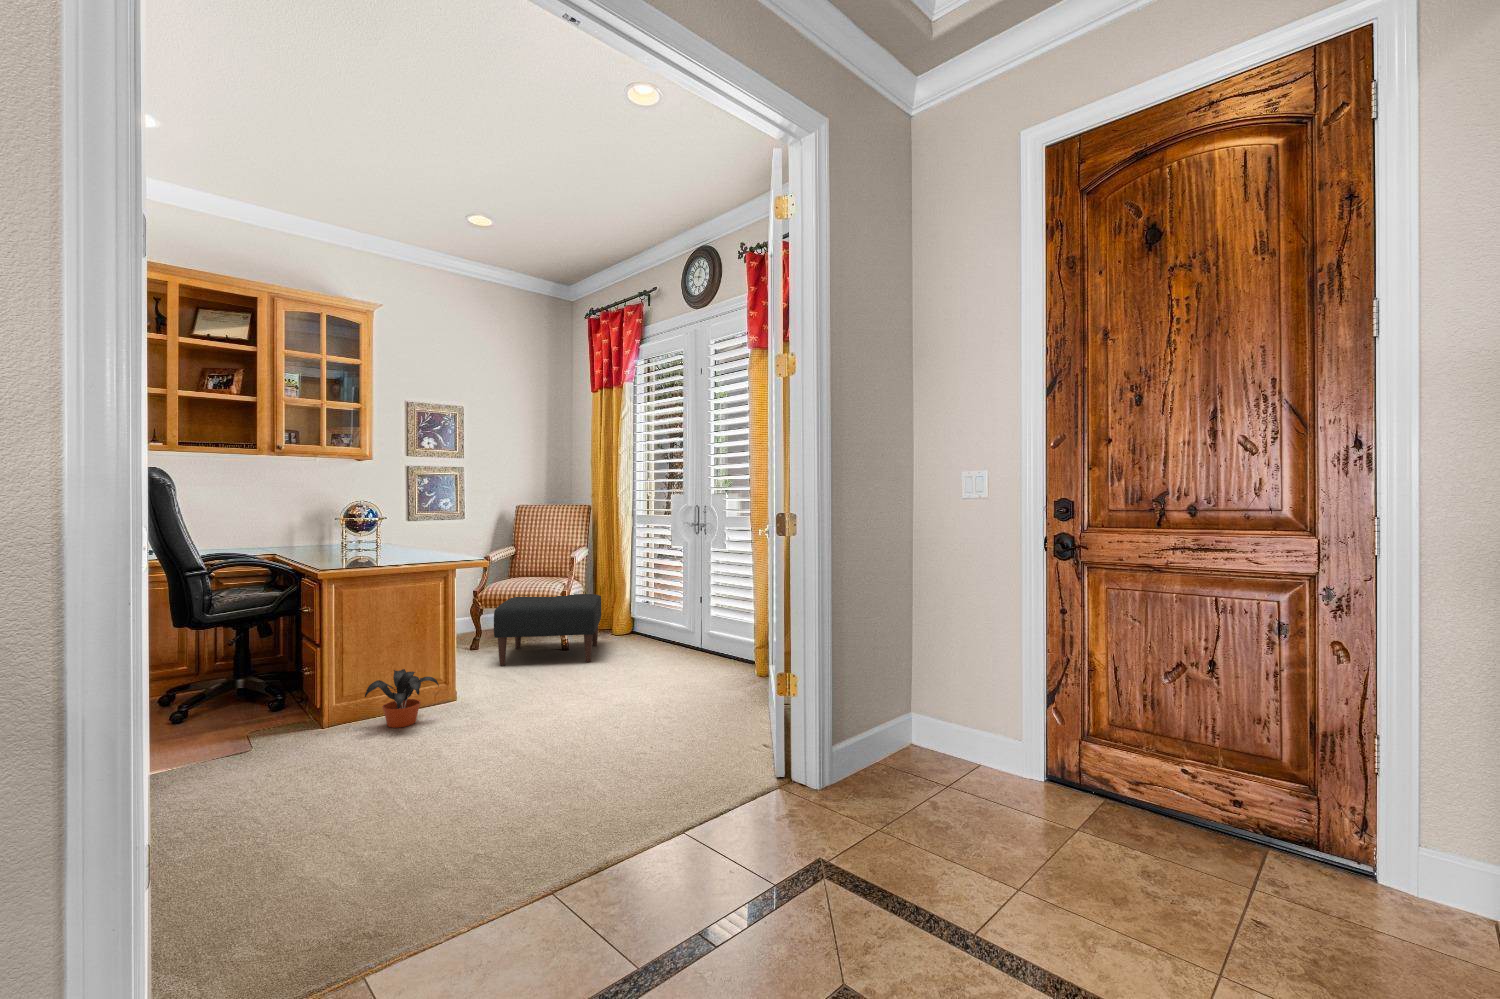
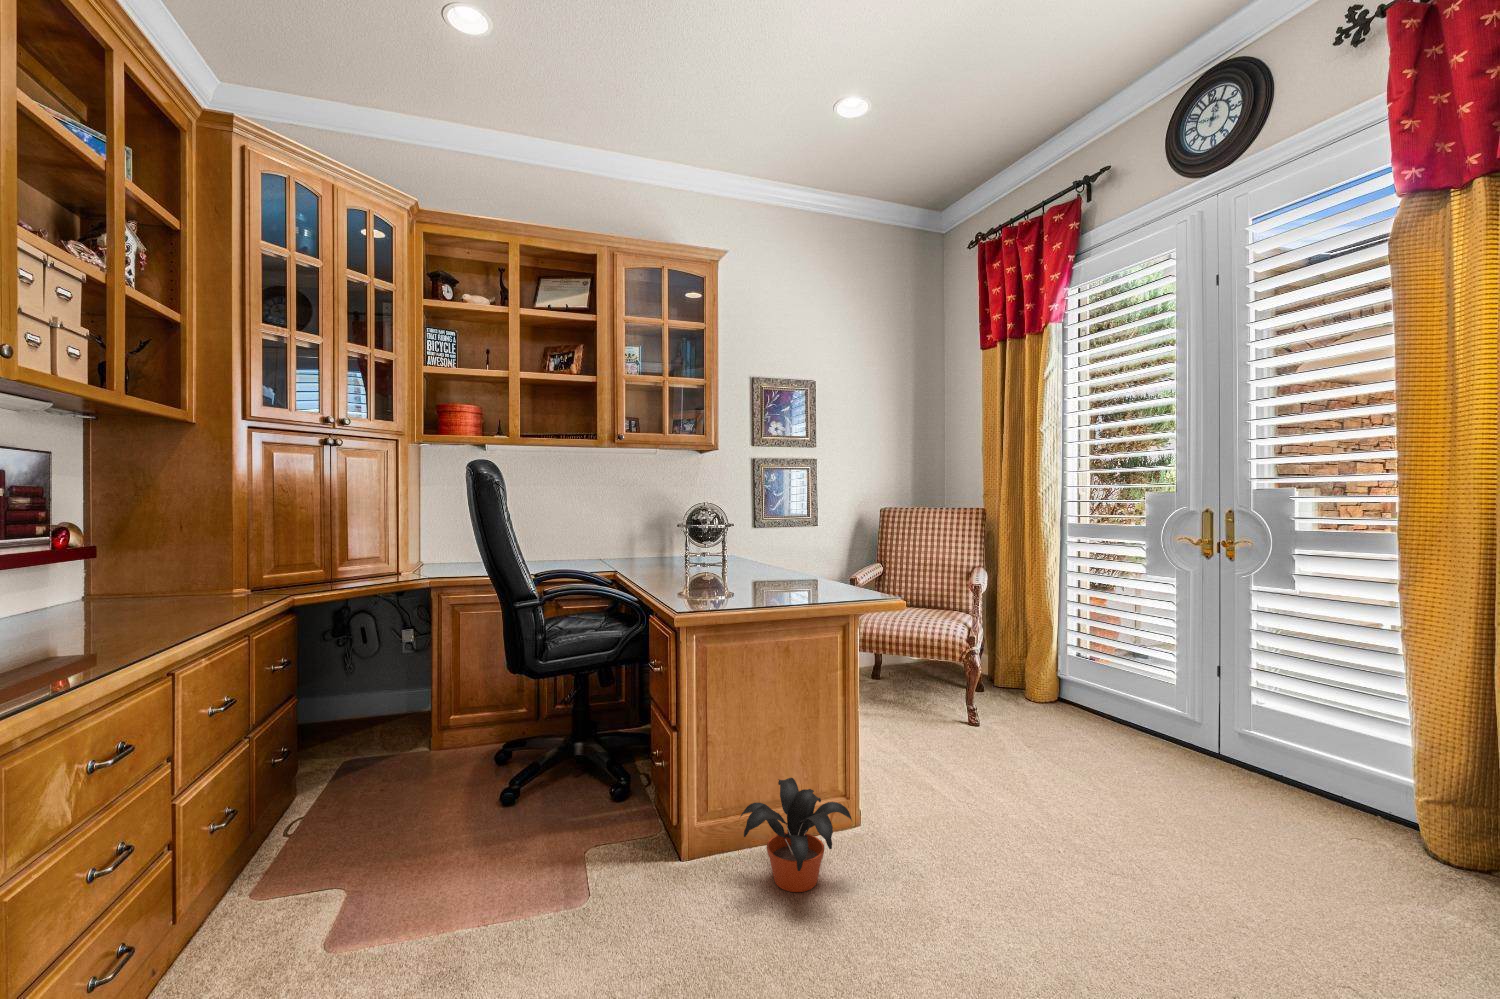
ottoman: present [494,594,601,666] -> none [885,636,1043,759]

